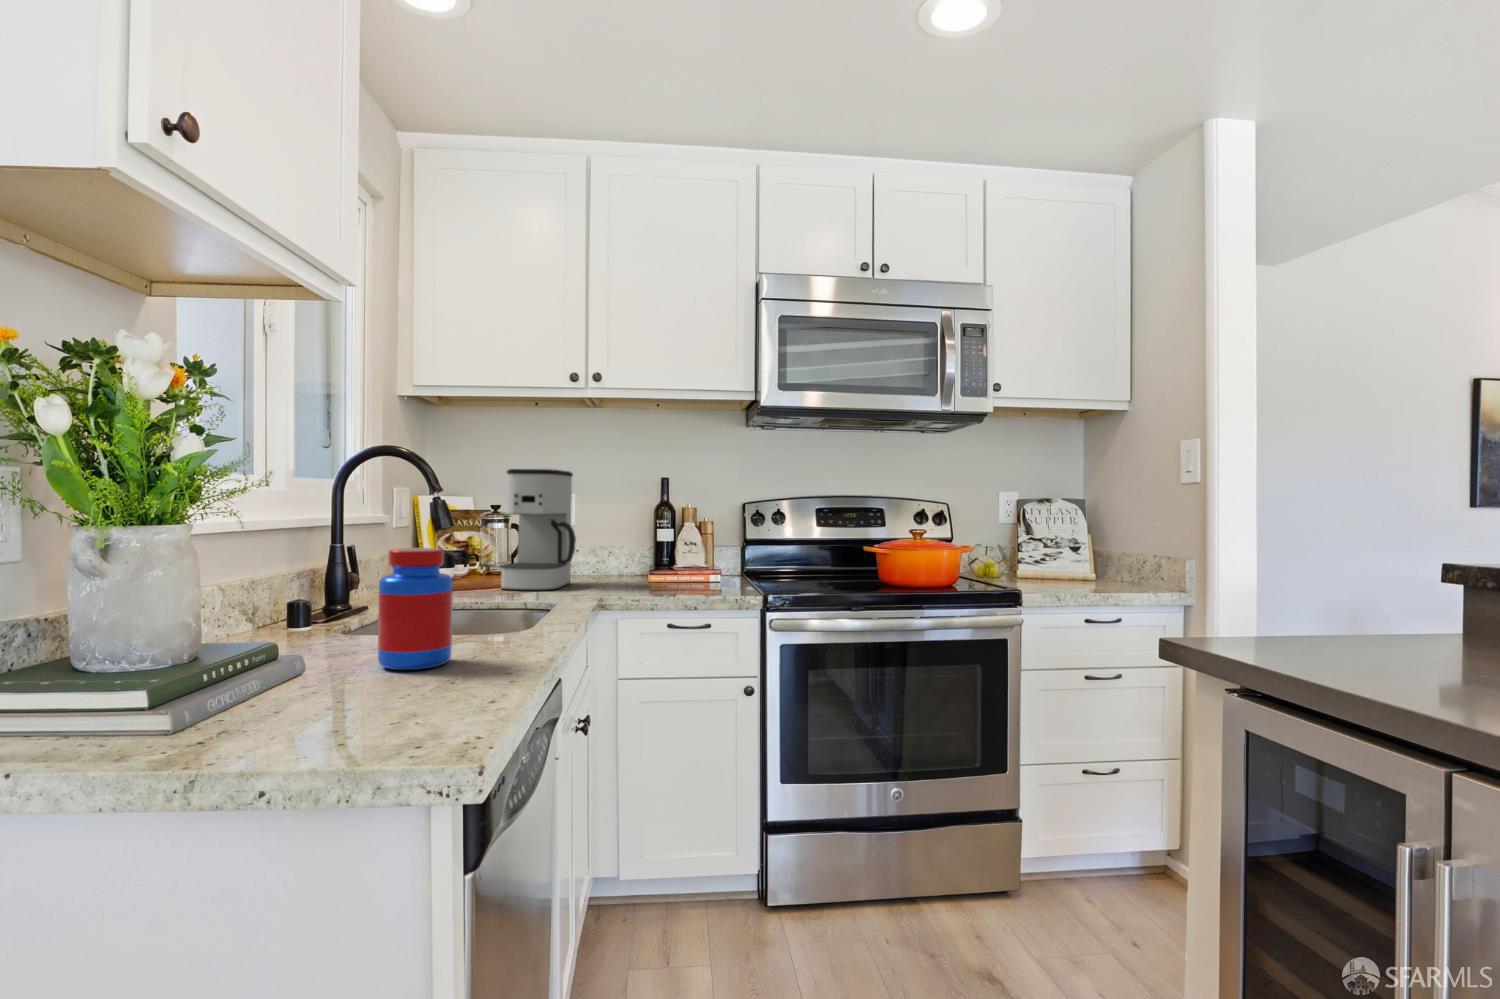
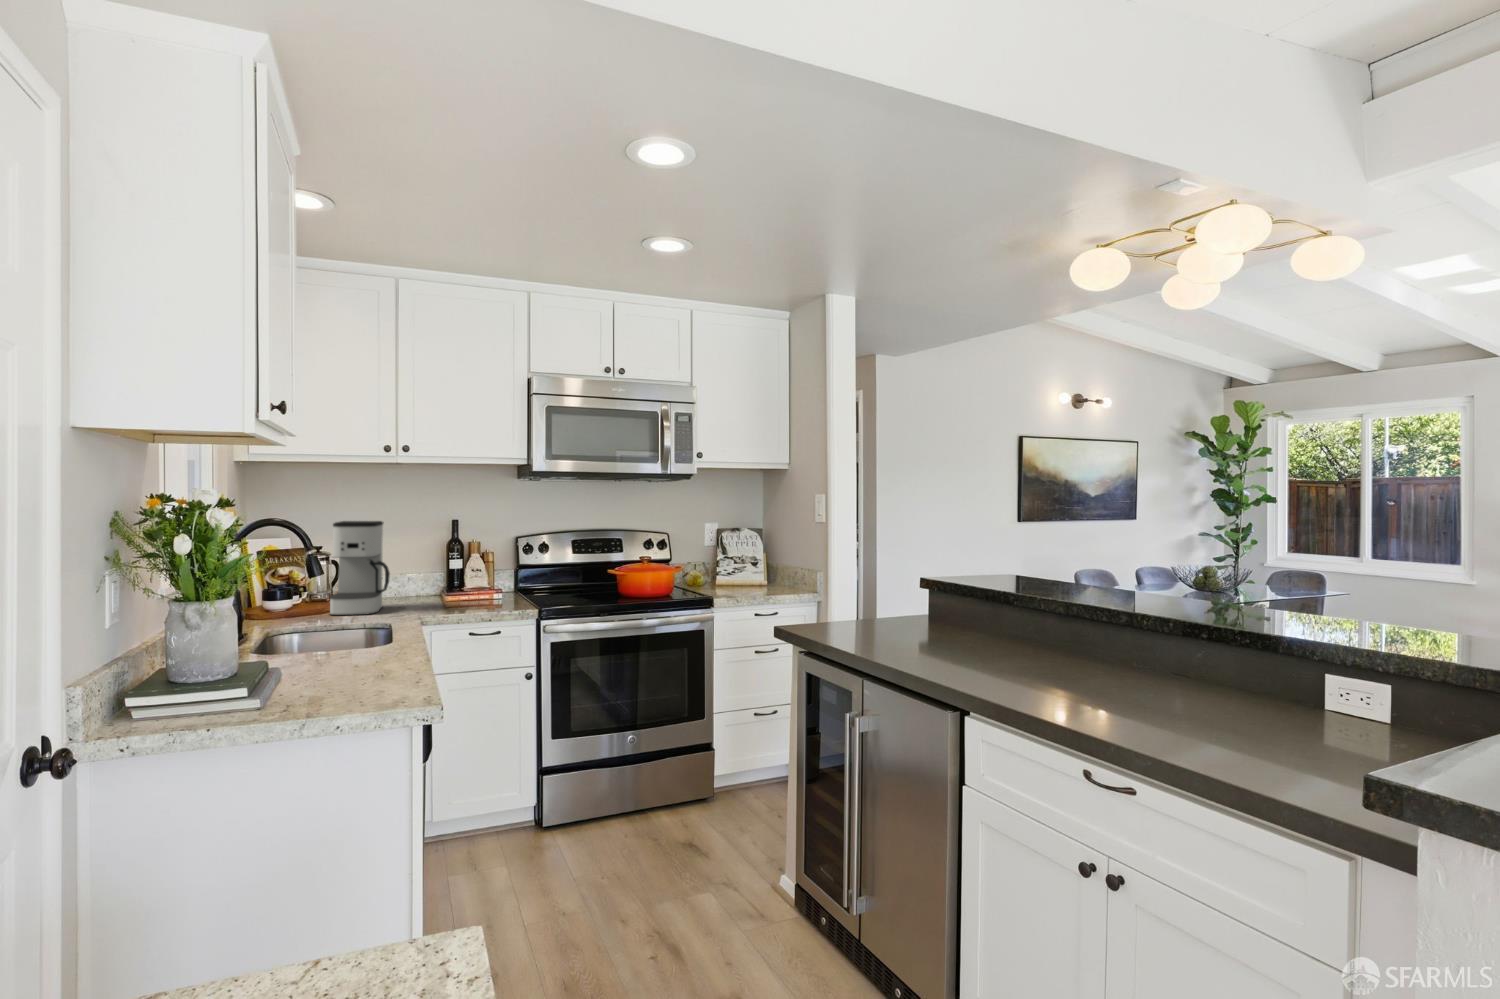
jar: present [378,548,453,670] -> none [319,600,364,673]

